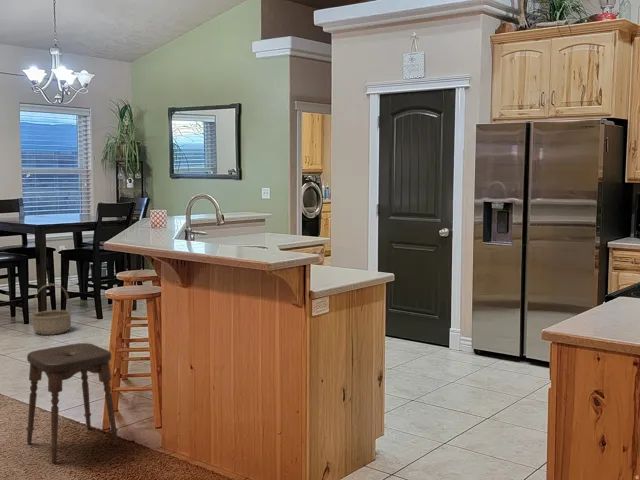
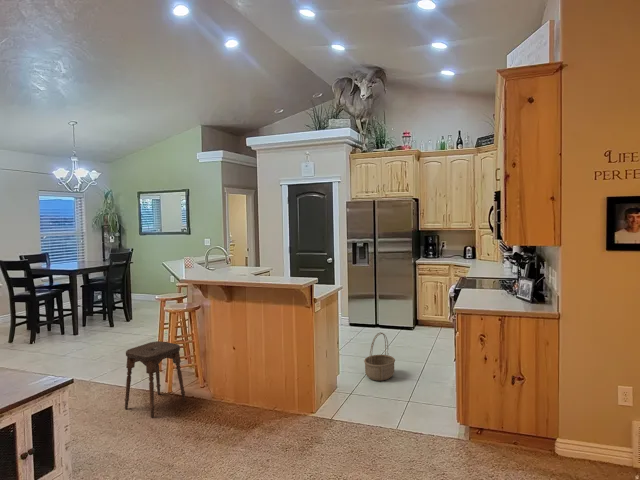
basket: present [32,284,71,335] -> present [364,332,395,381]

